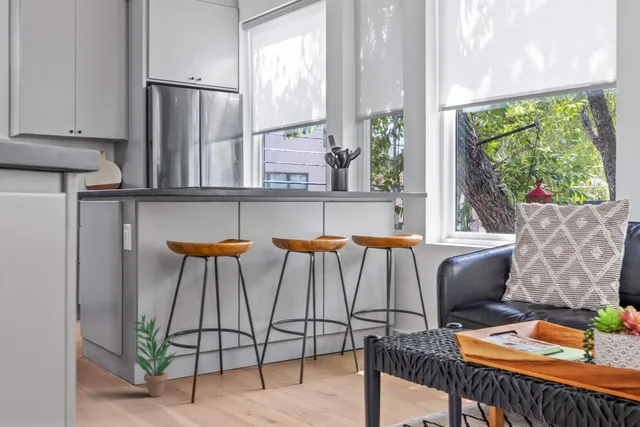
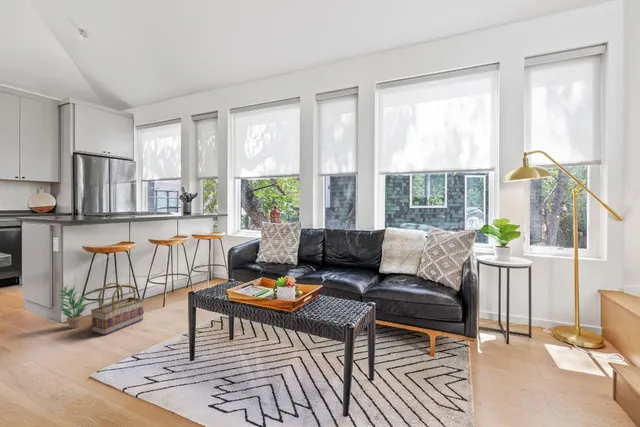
basket: none [181,316,266,416] -> present [91,282,143,335]

